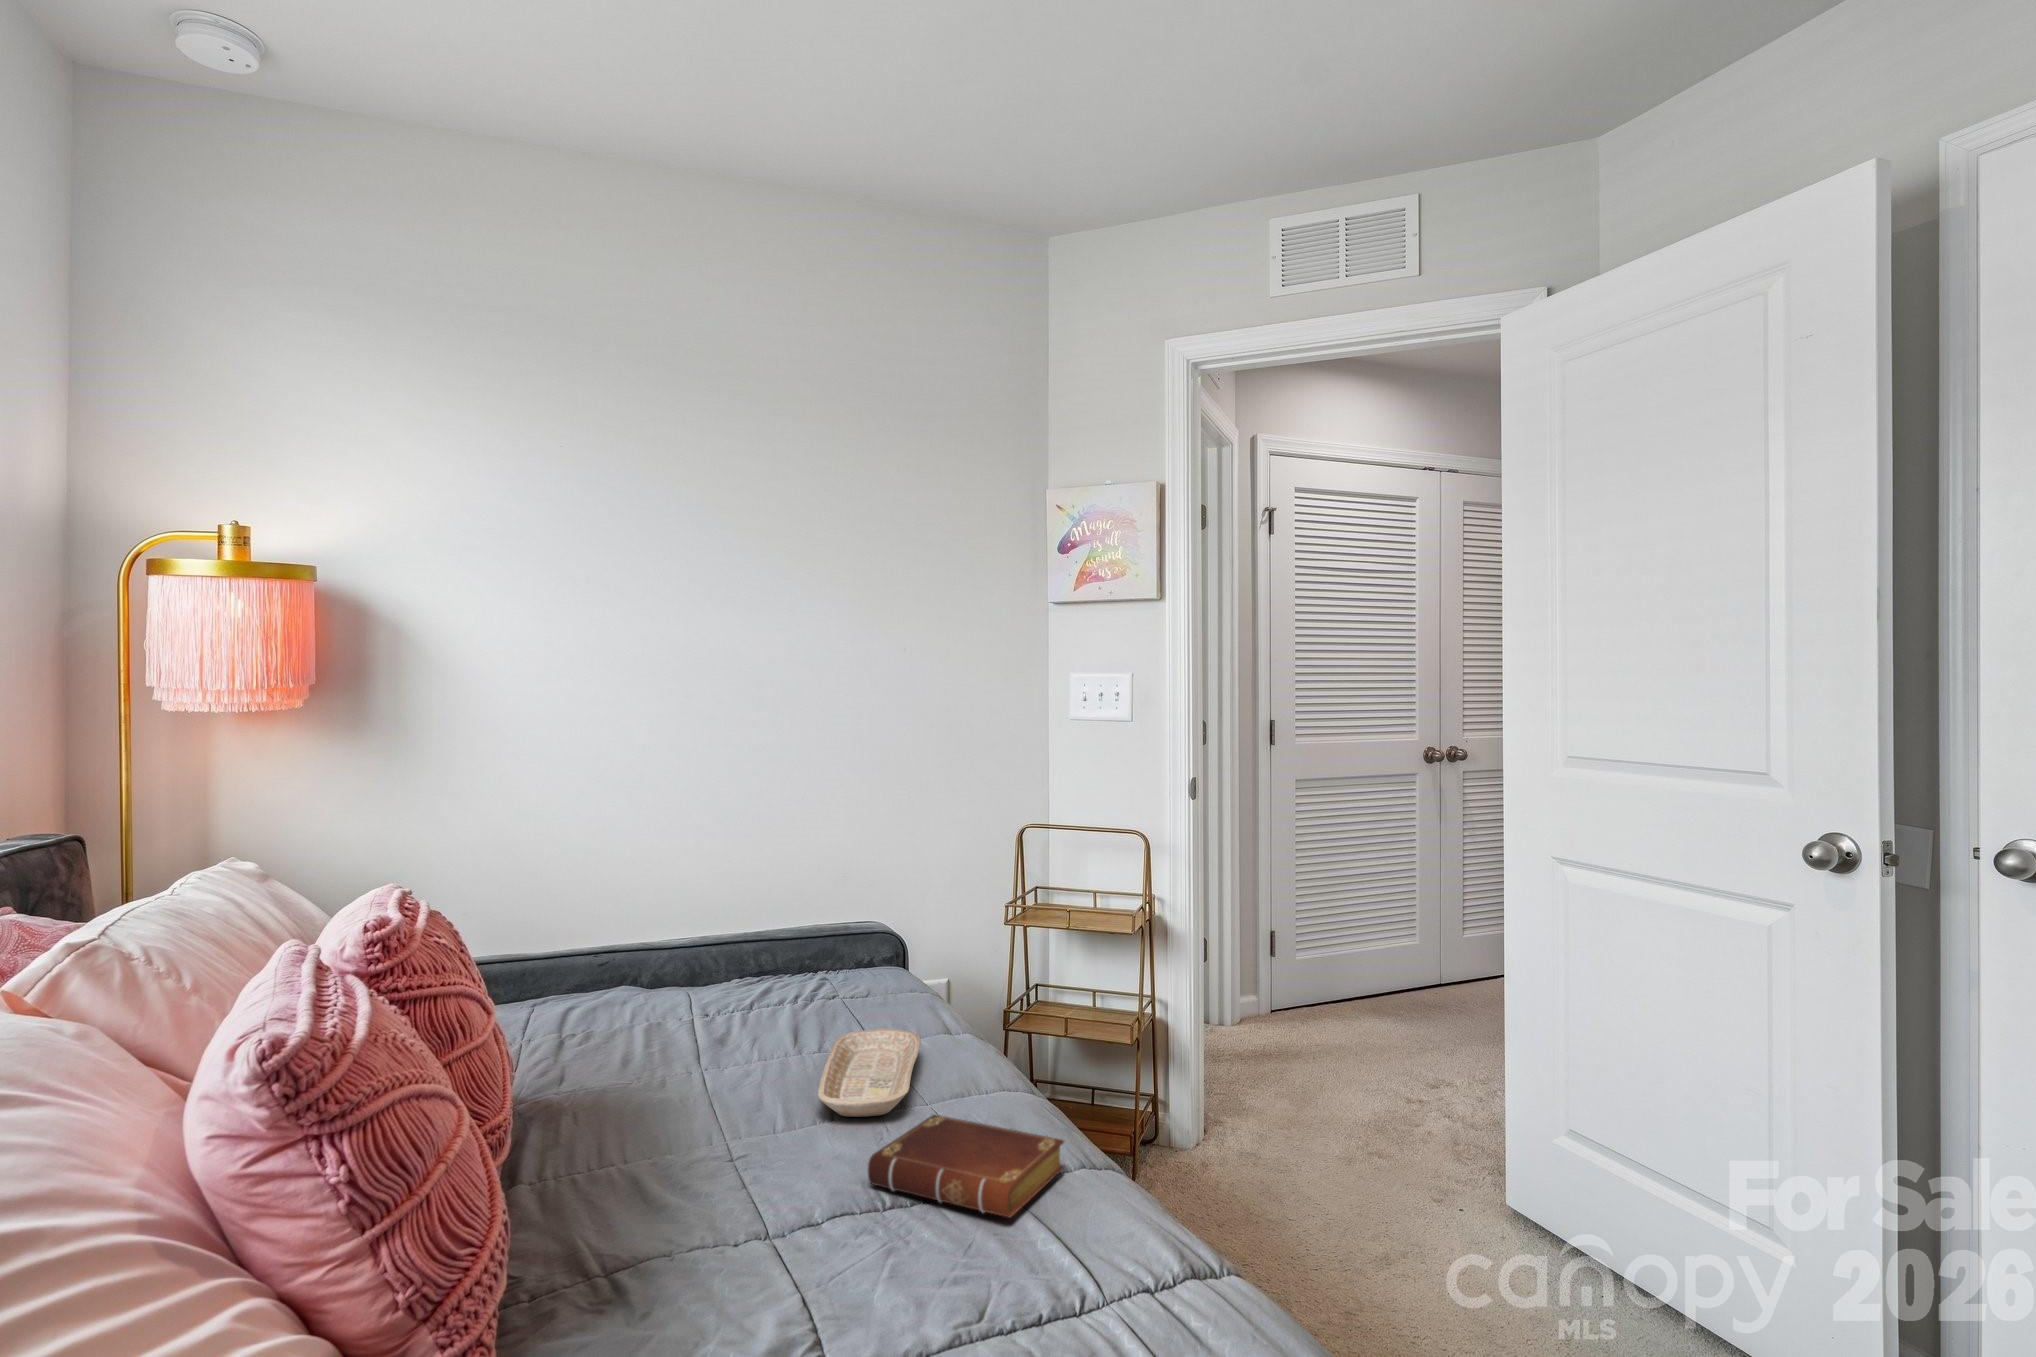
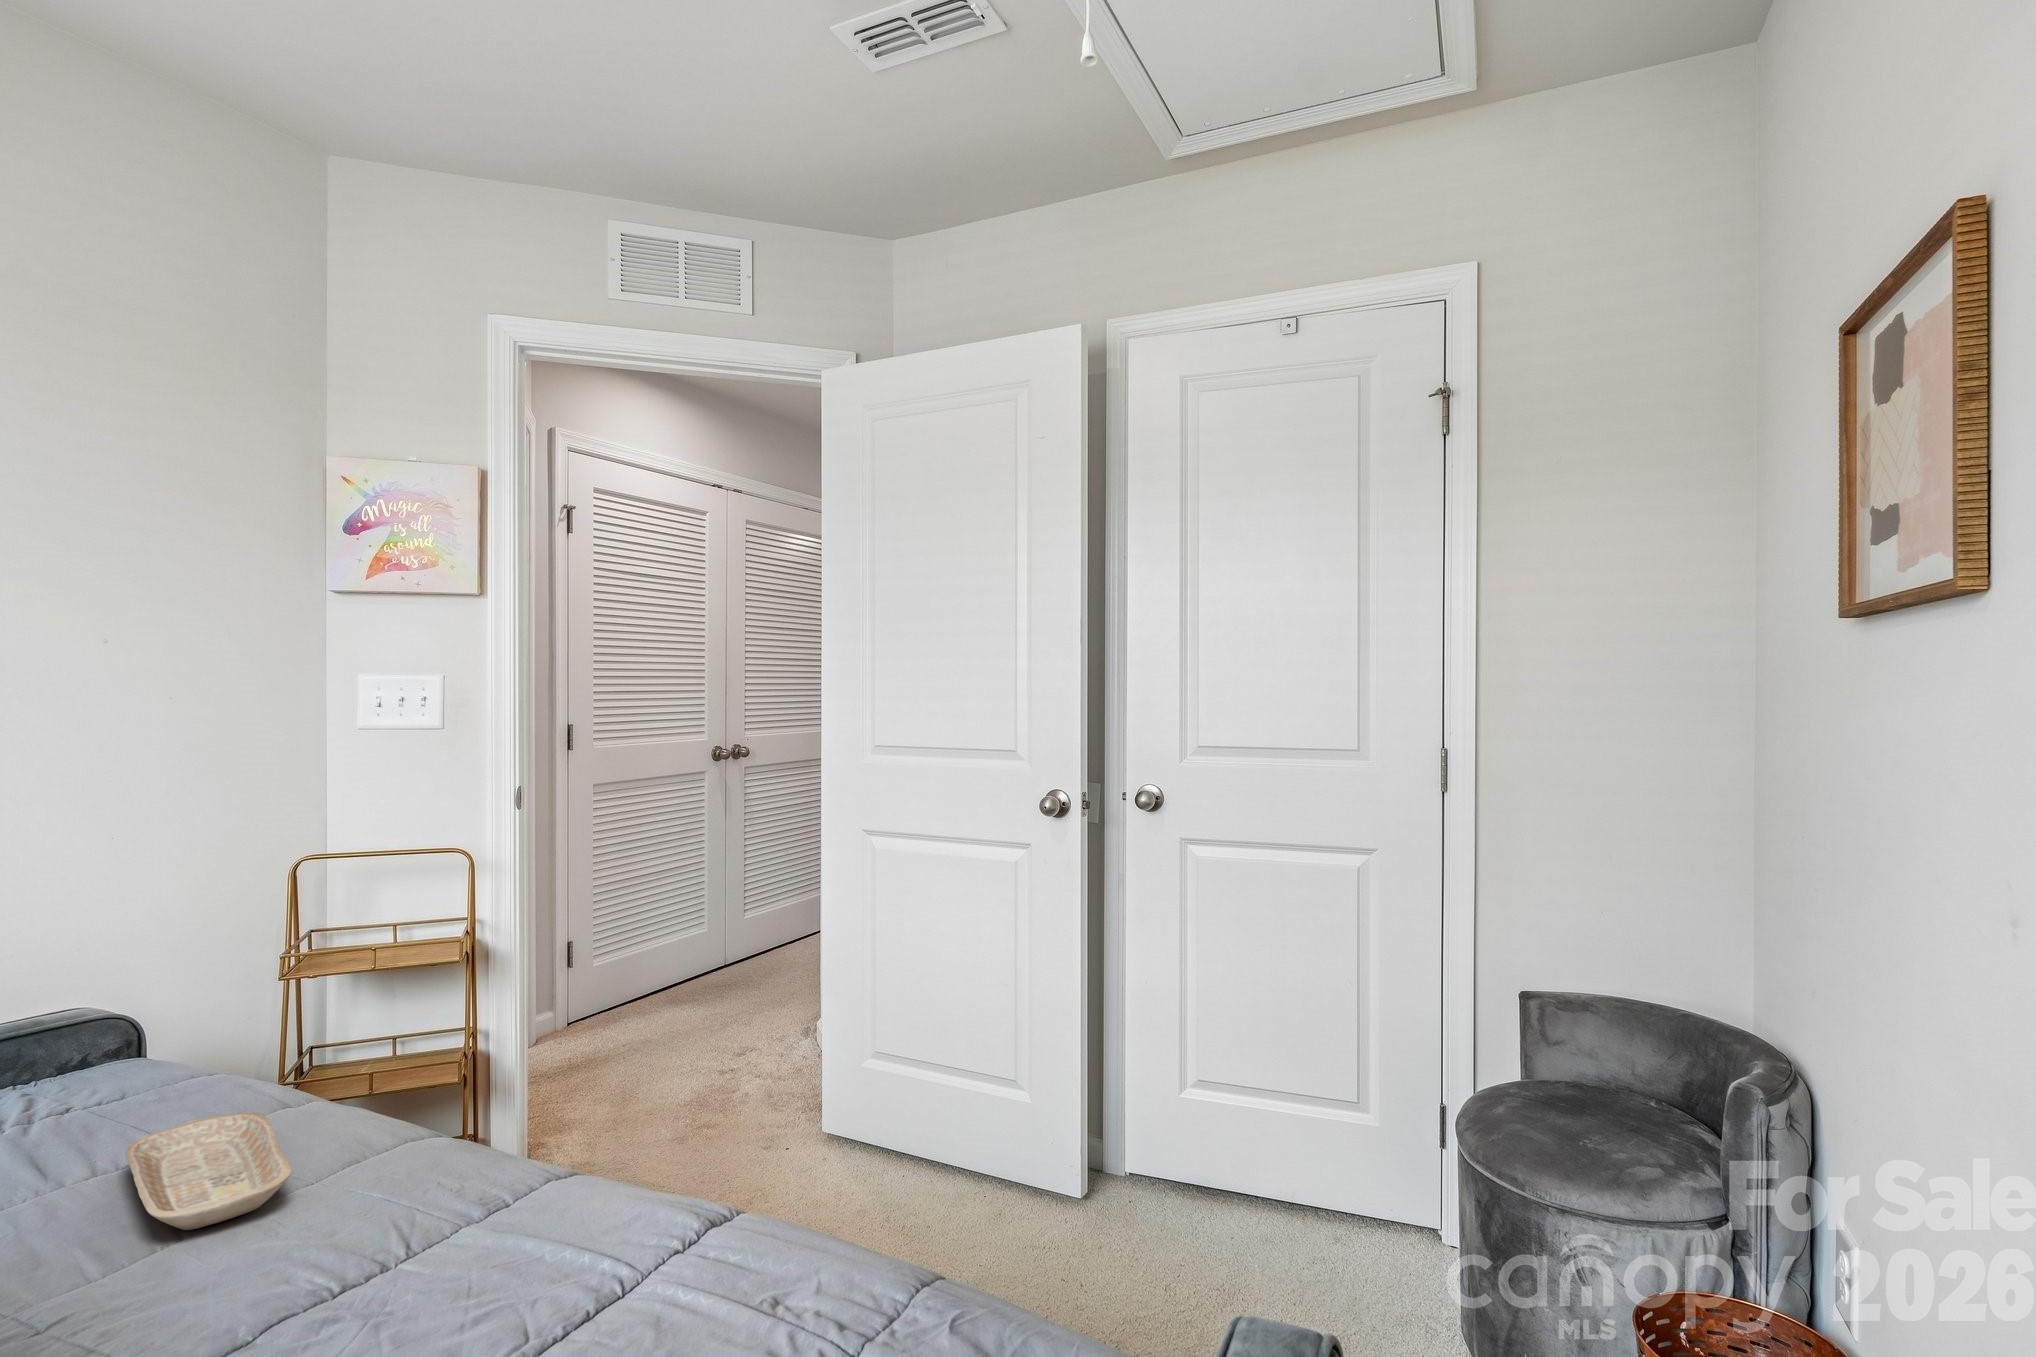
book: present [868,1115,1064,1218] -> none [290,1156,532,1280]

